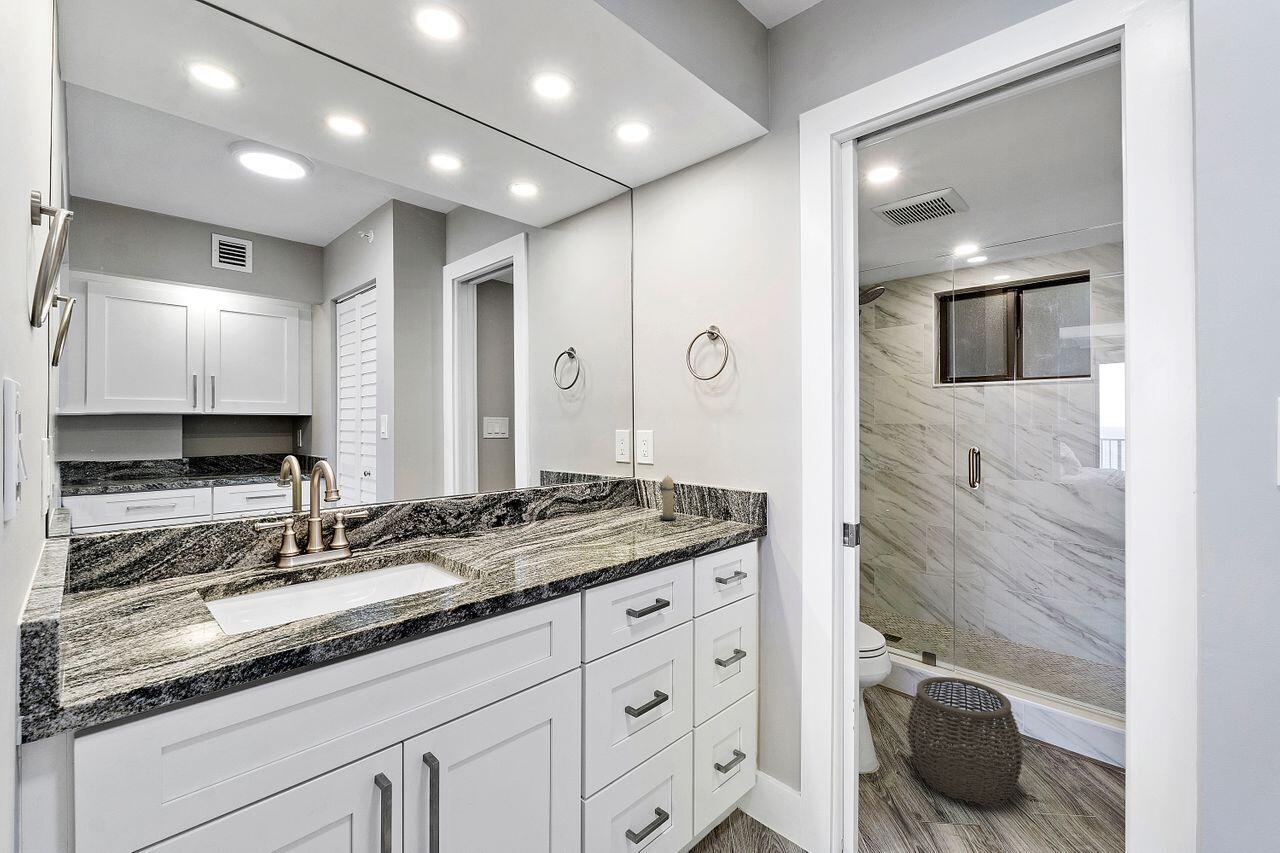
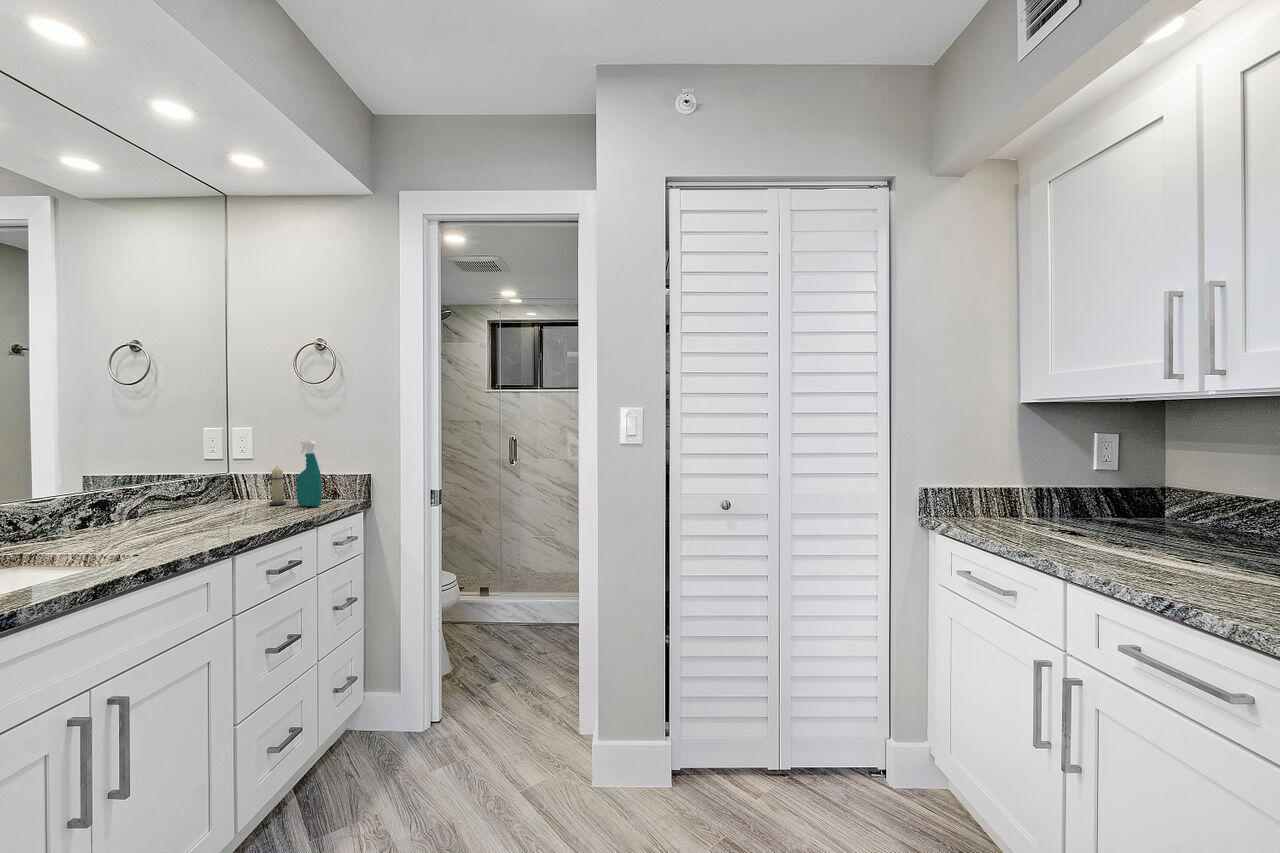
spray bottle: none [683,445,708,528] -> present [296,440,322,507]
woven basket: present [907,677,1024,805] -> none [472,593,541,669]

